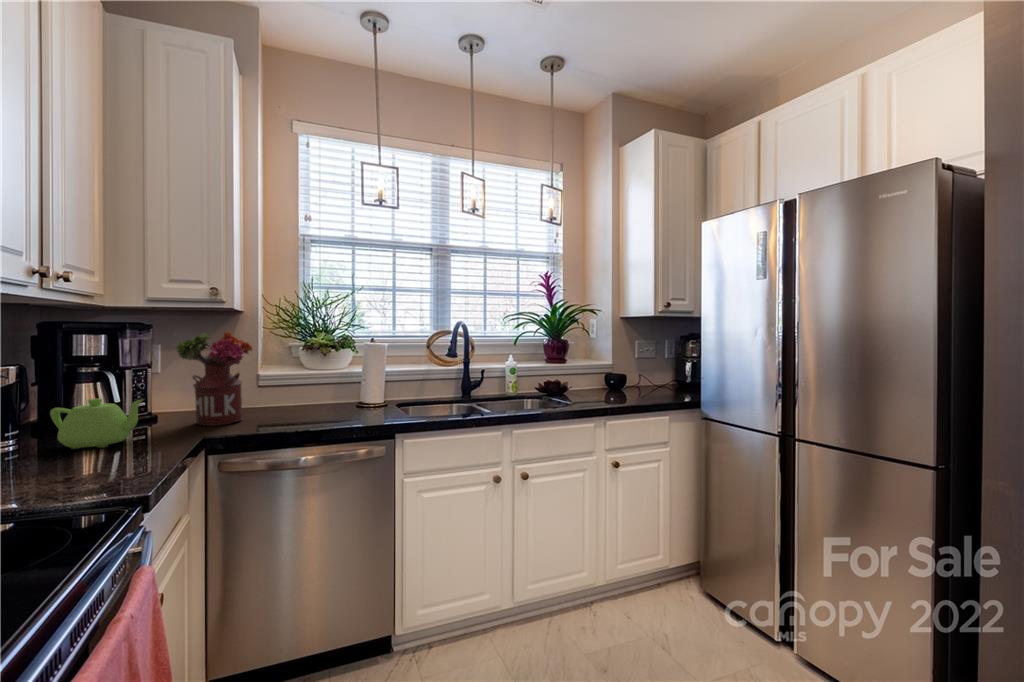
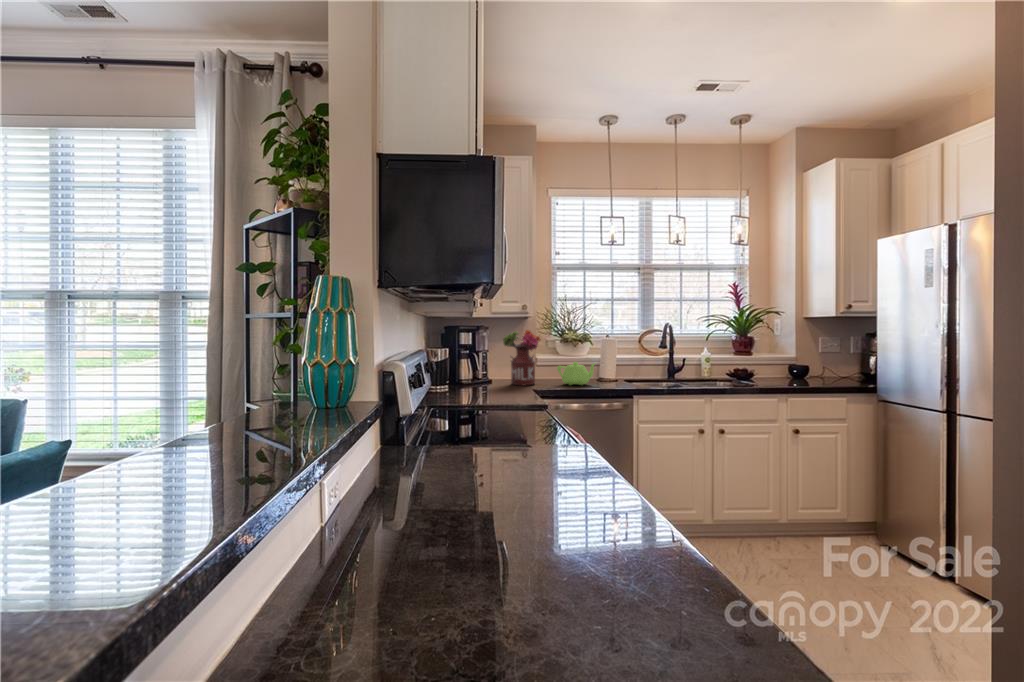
teapot: present [50,398,143,449] -> present [557,362,595,385]

